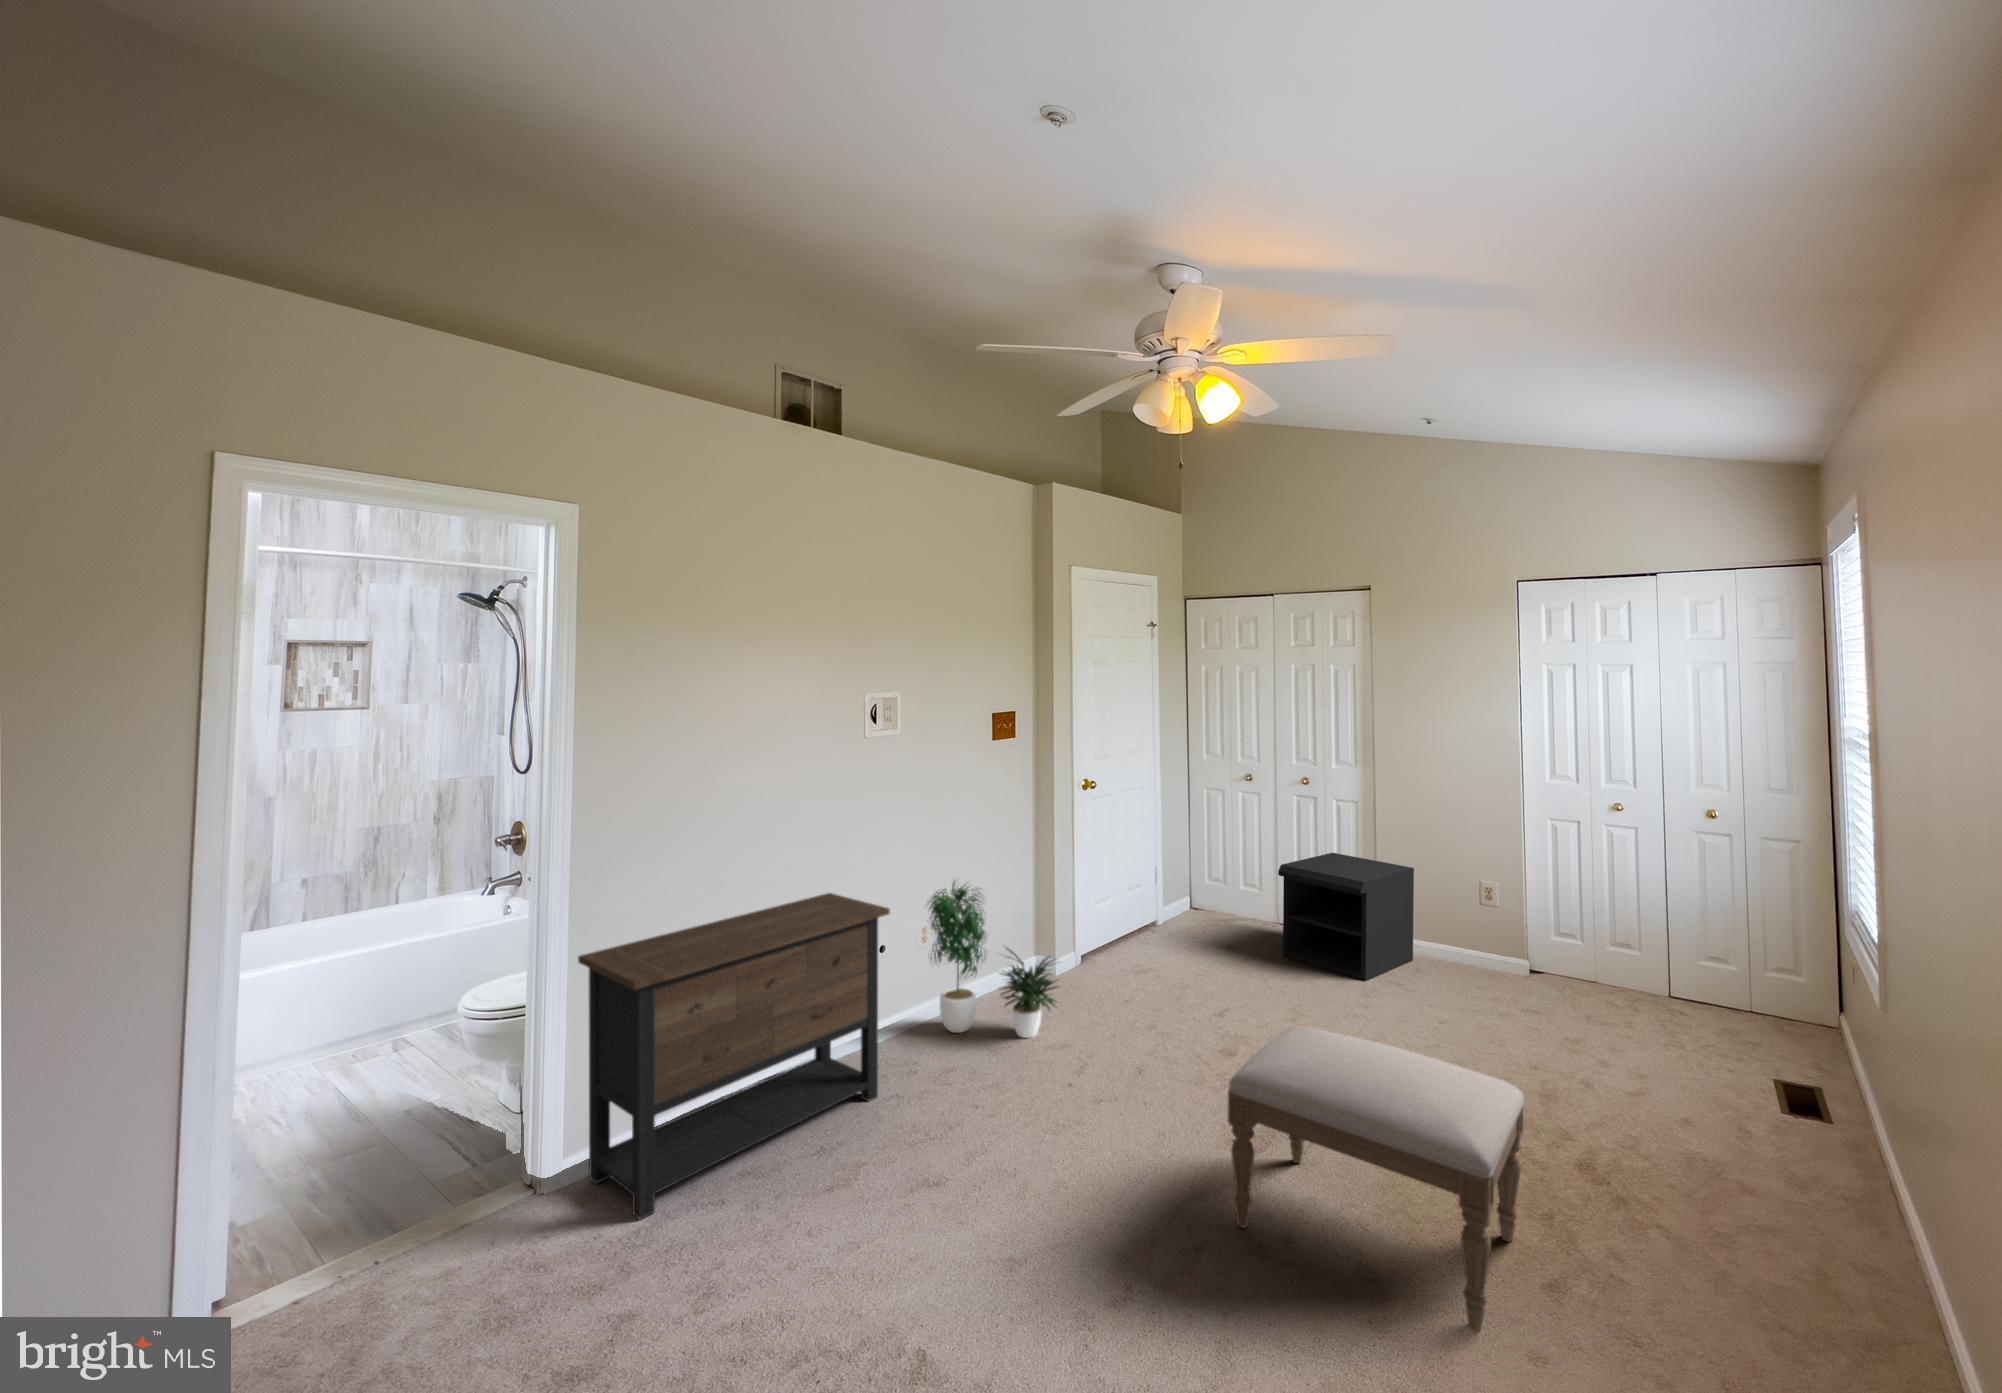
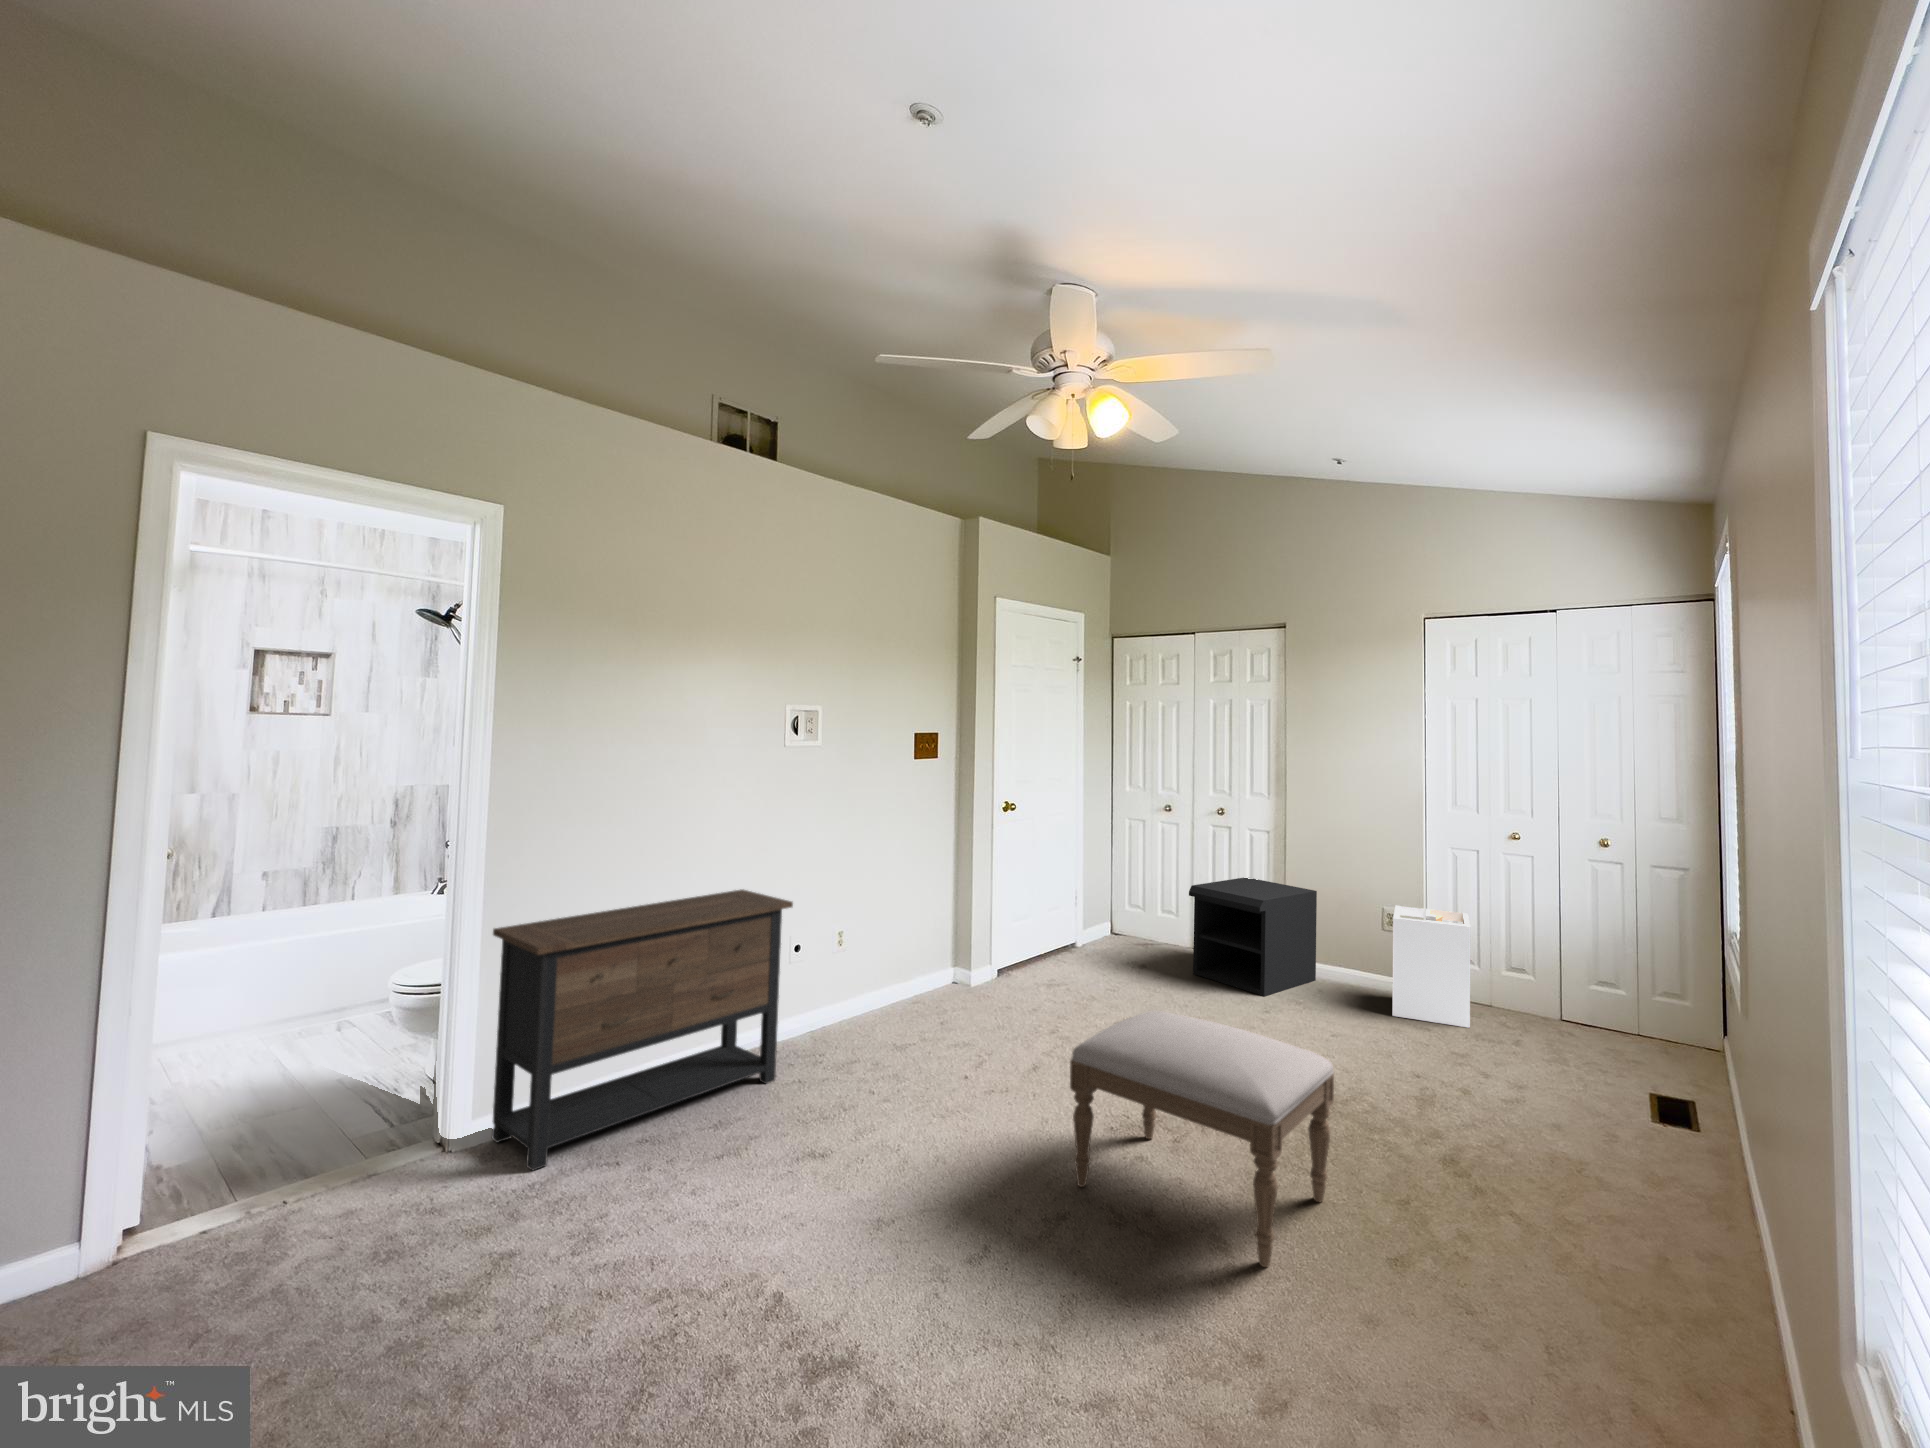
potted plant: present [926,882,1057,1038] -> none [837,881,964,1036]
laundry hamper: none [1503,884,1596,1014] -> present [1392,906,1470,1028]

